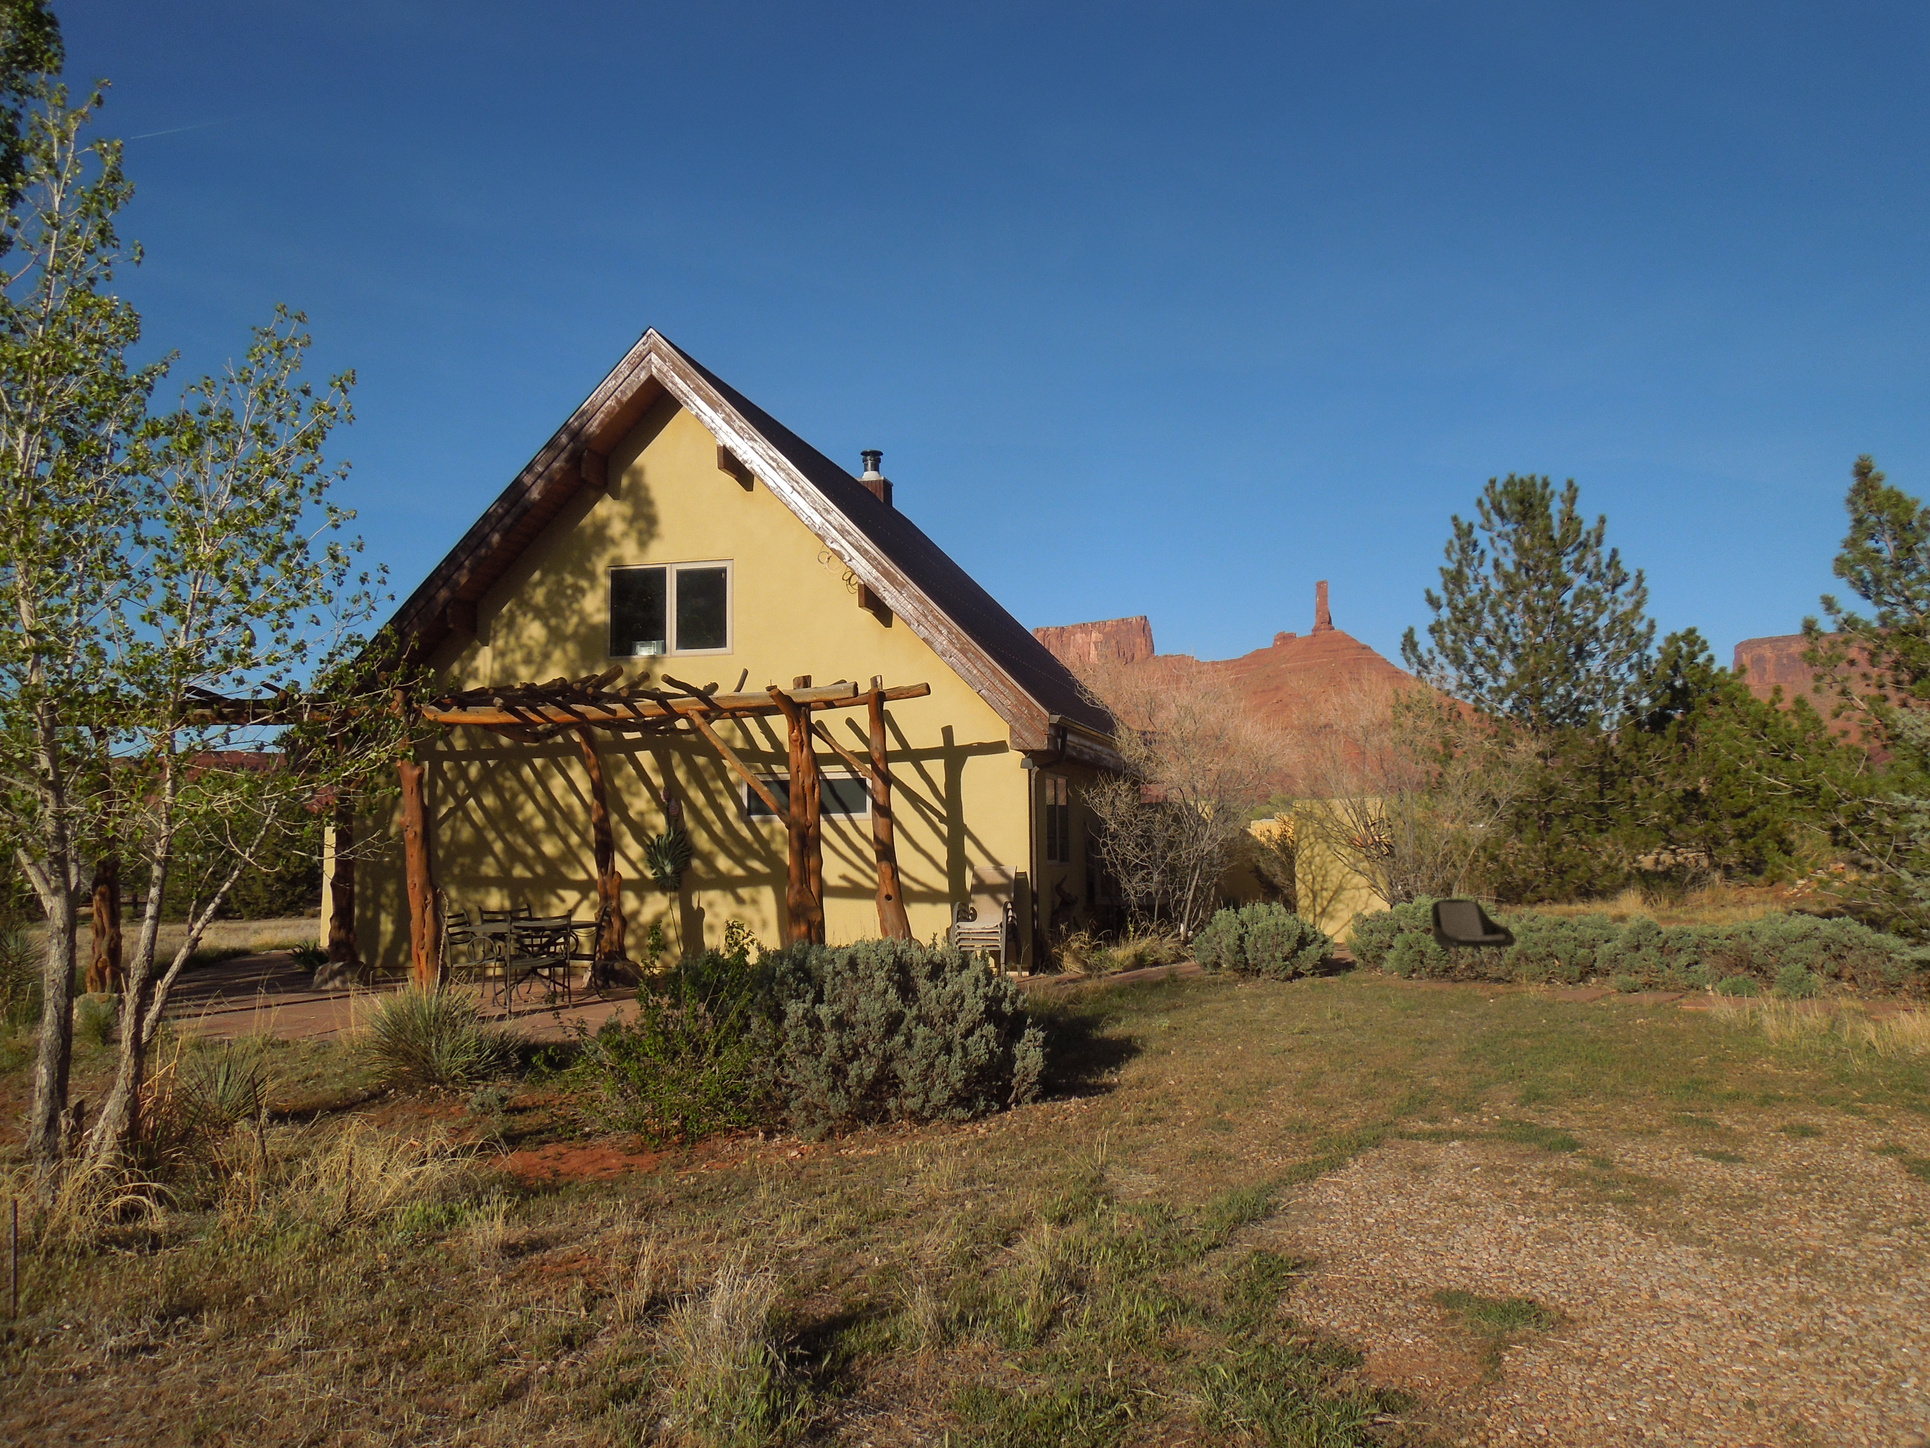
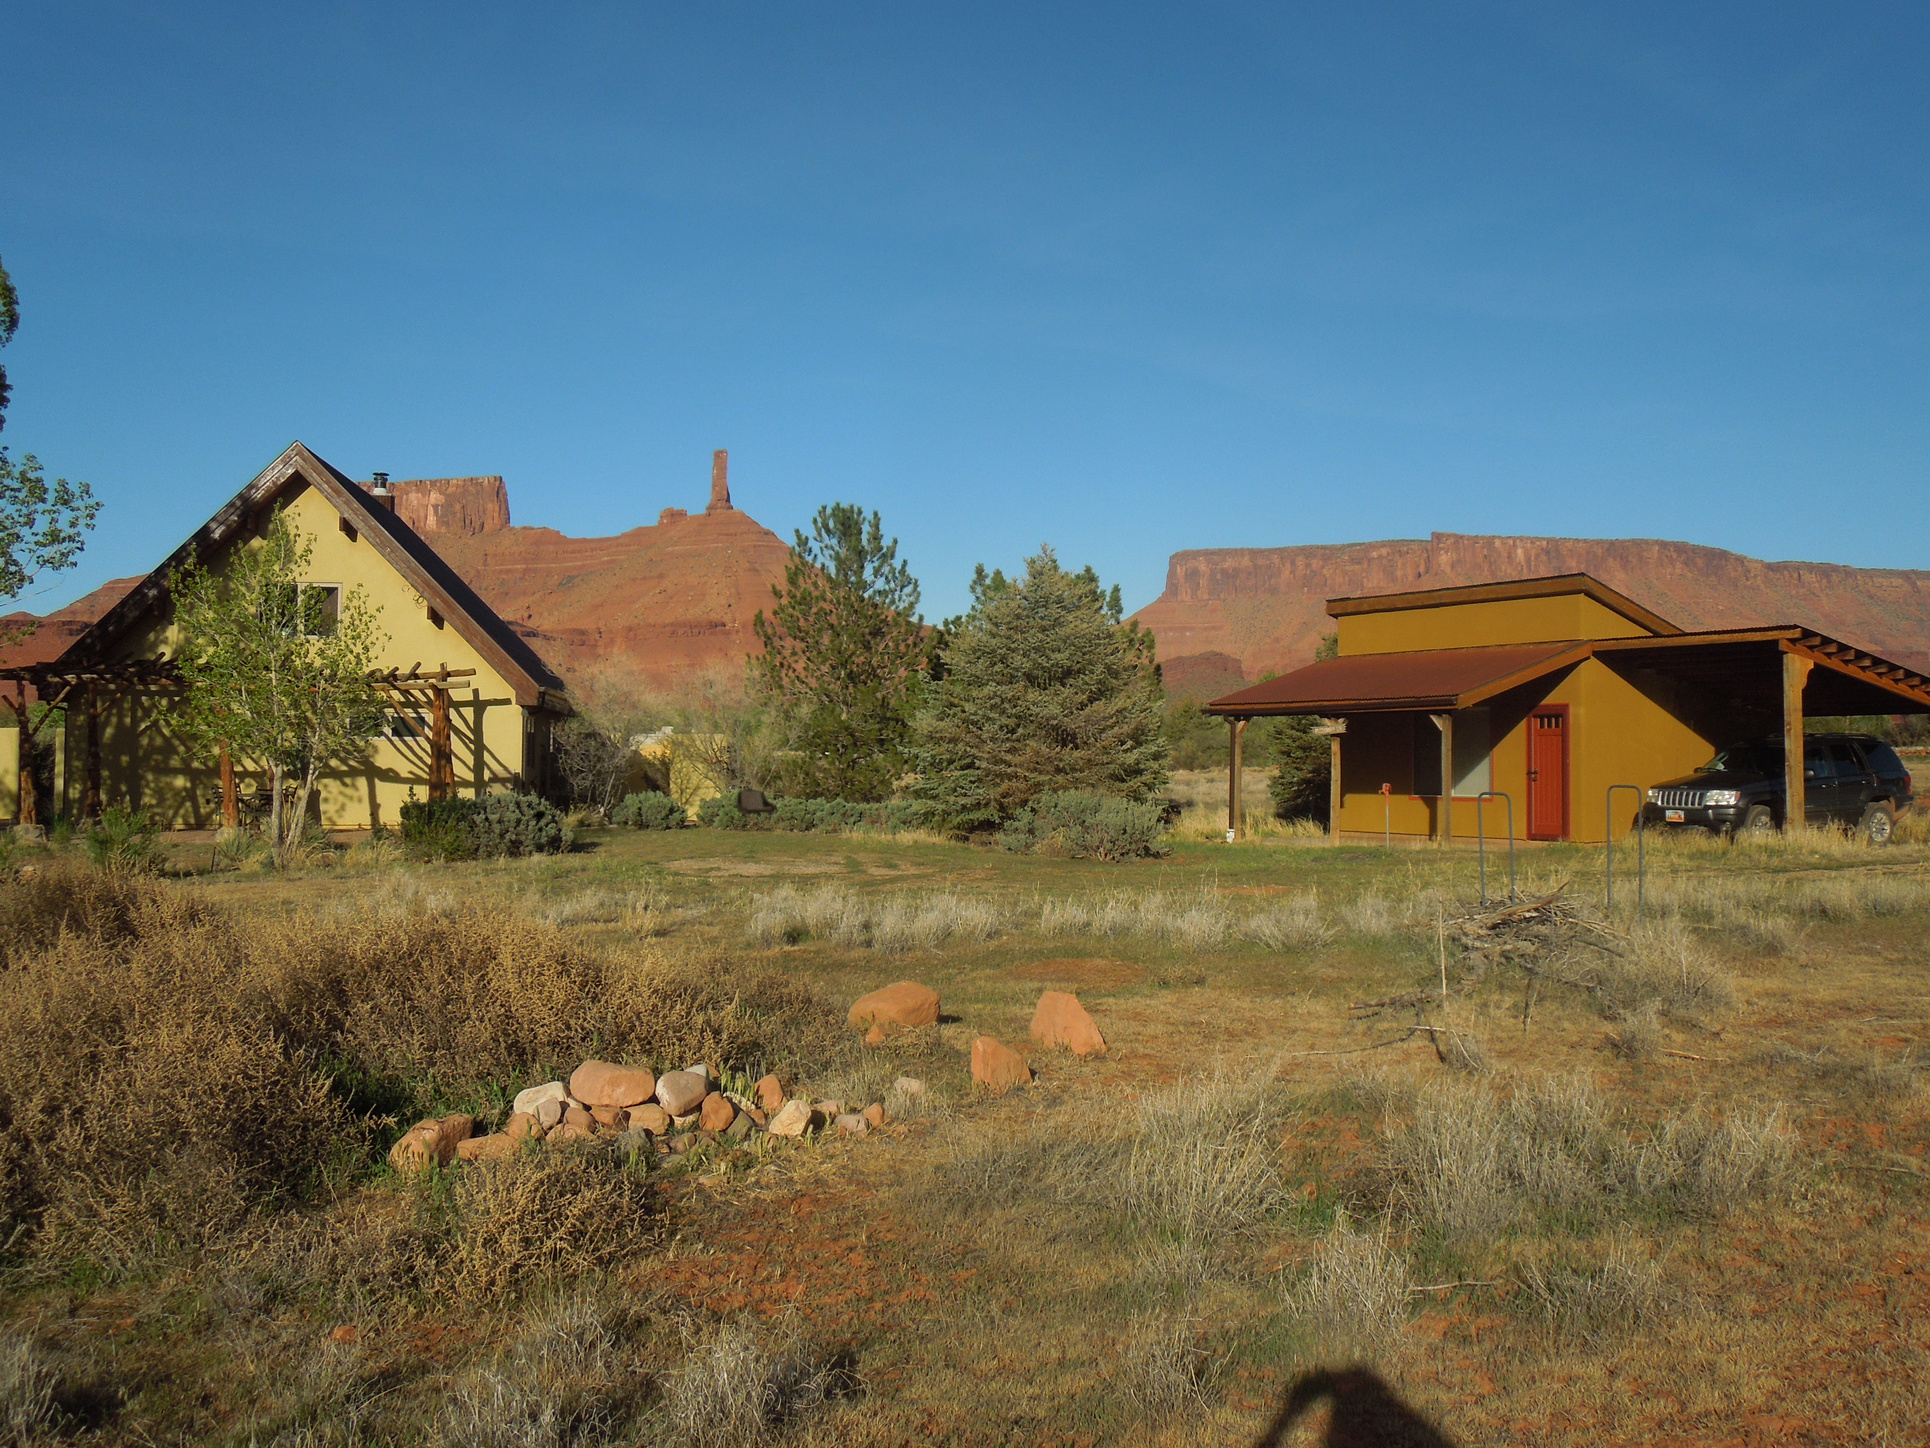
potted plant: none [947,980,1035,1124] -> present [527,804,553,852]

